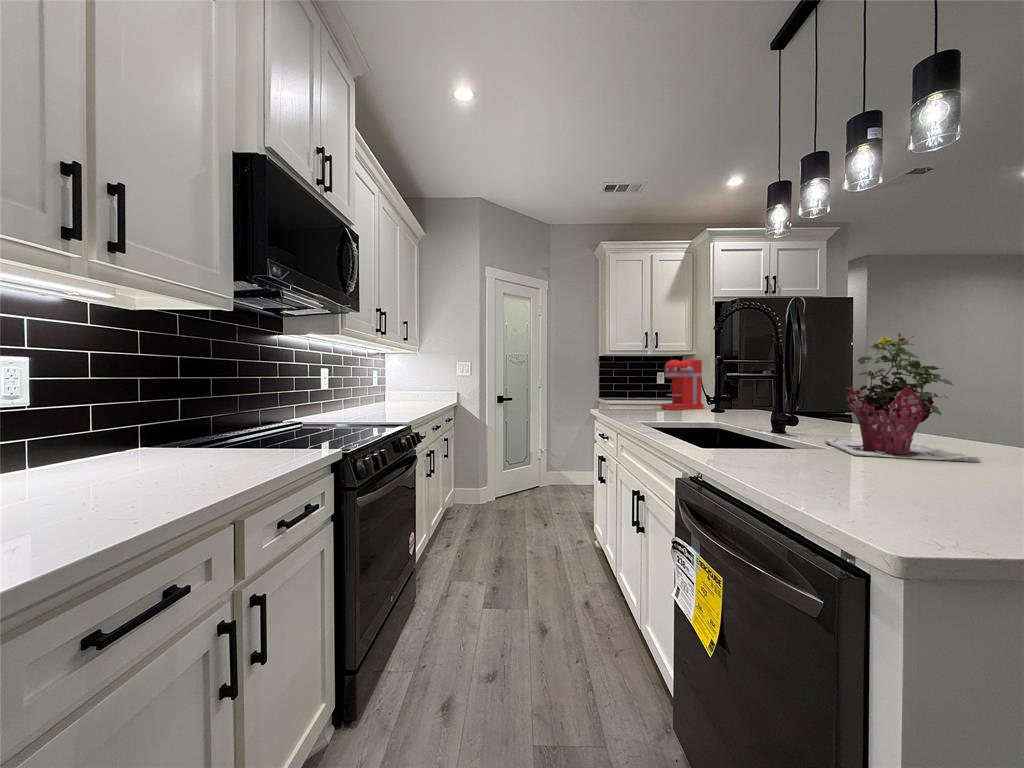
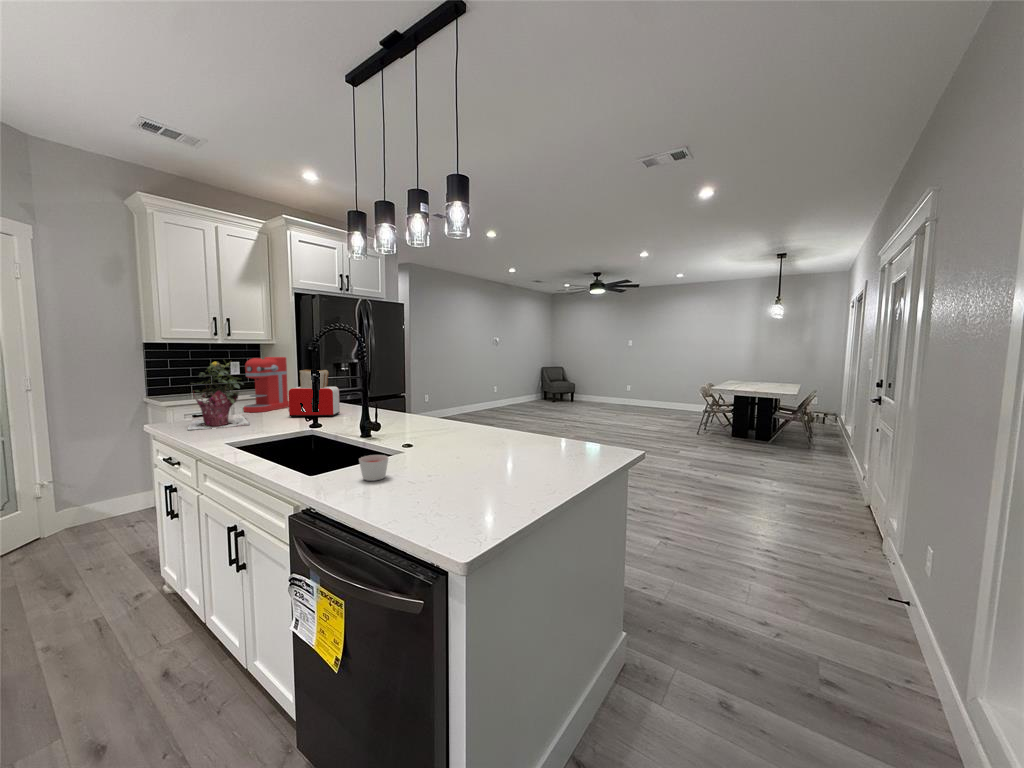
potted plant: present [824,333,981,462] -> present [188,362,250,430]
toaster: none [699,367,753,417] -> present [288,370,340,417]
candle: none [755,433,795,461] -> present [359,455,388,481]

